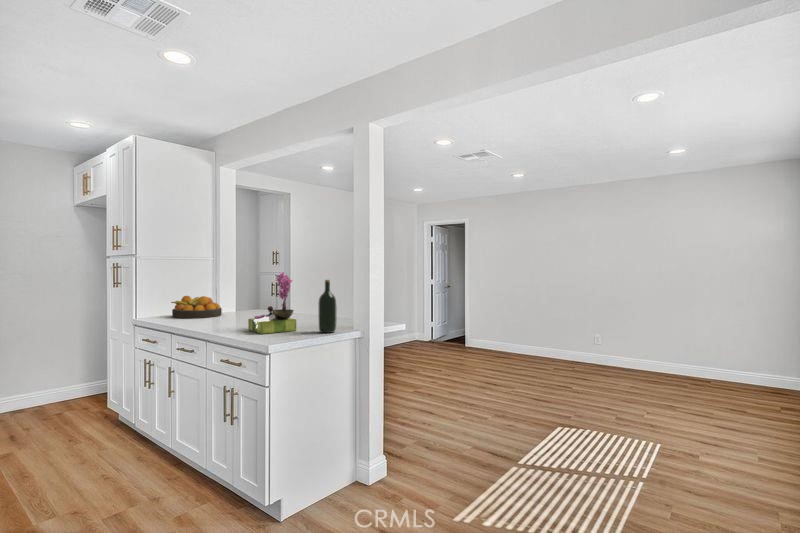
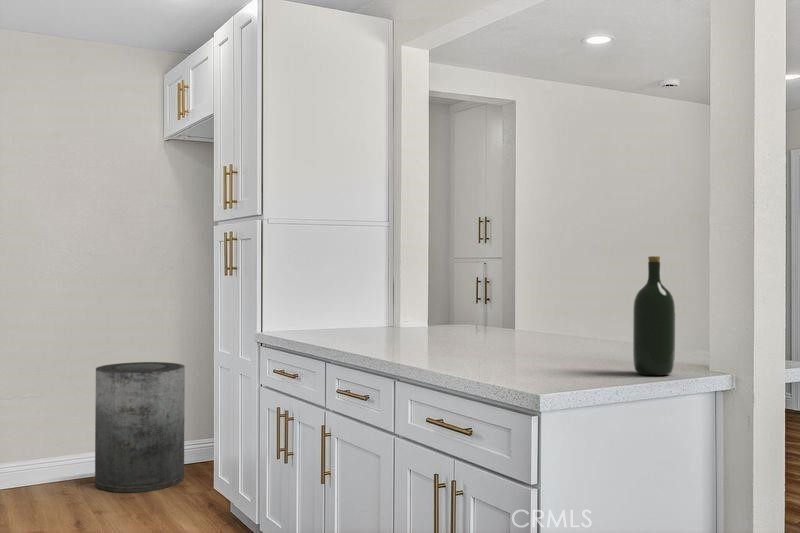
flower arrangement: present [248,272,296,334] -> none [477,240,580,370]
fruit bowl: present [171,296,222,318] -> none [320,293,407,335]
trash can: none [25,337,89,417] -> present [95,362,185,492]

